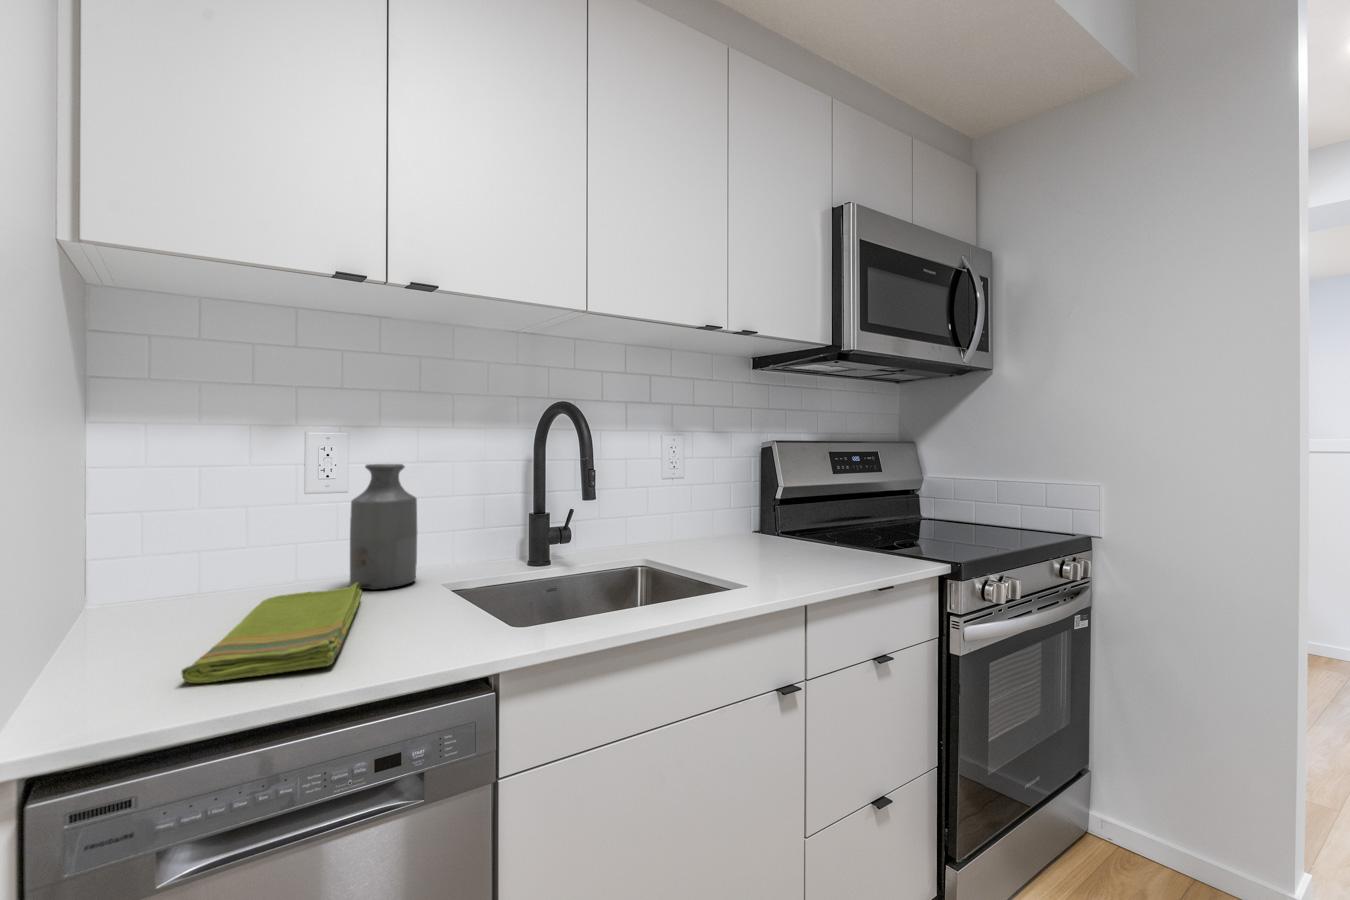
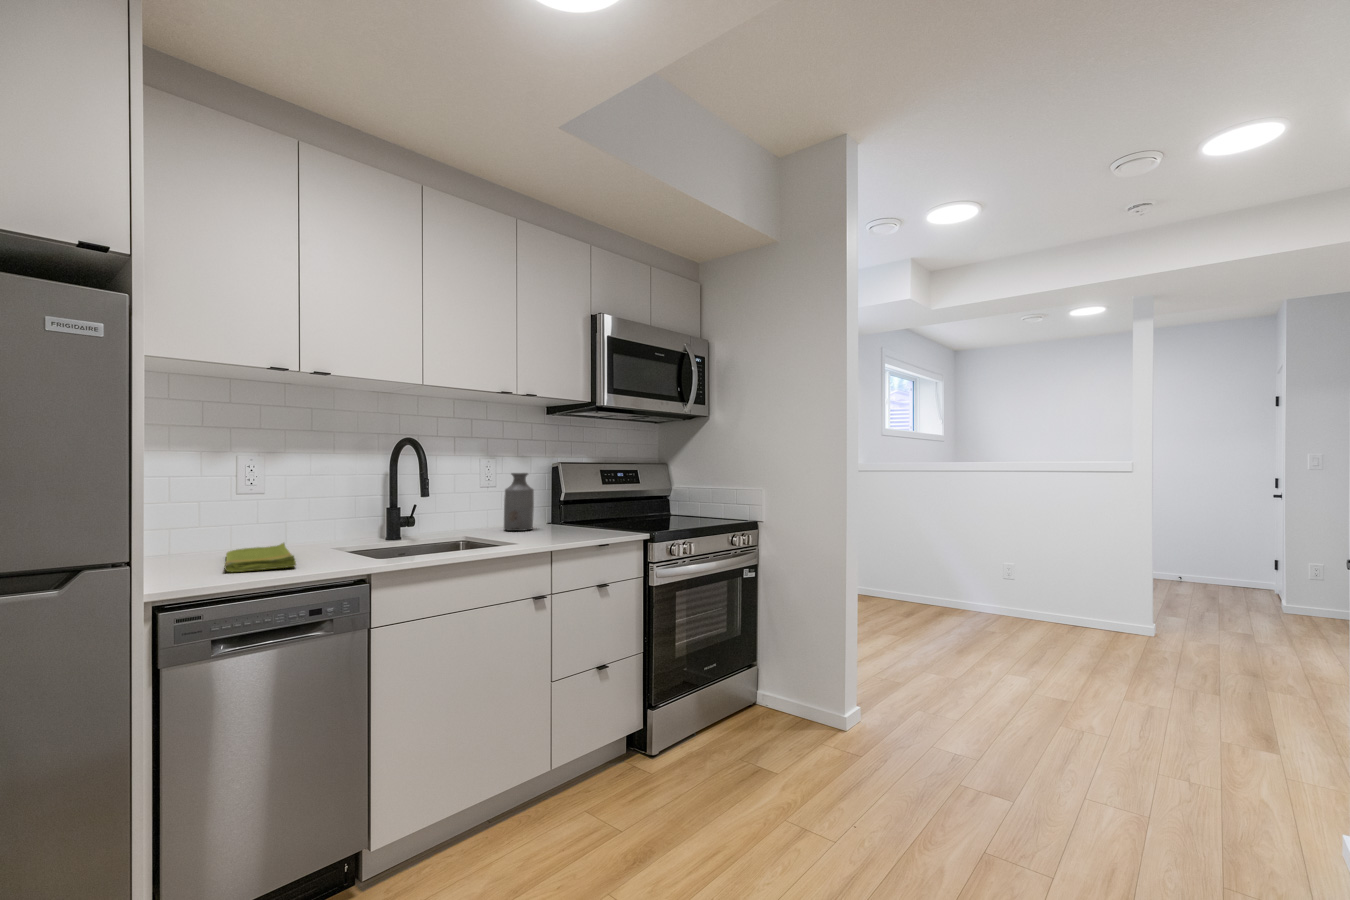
bottle: present [350,464,417,590] -> present [504,473,534,531]

